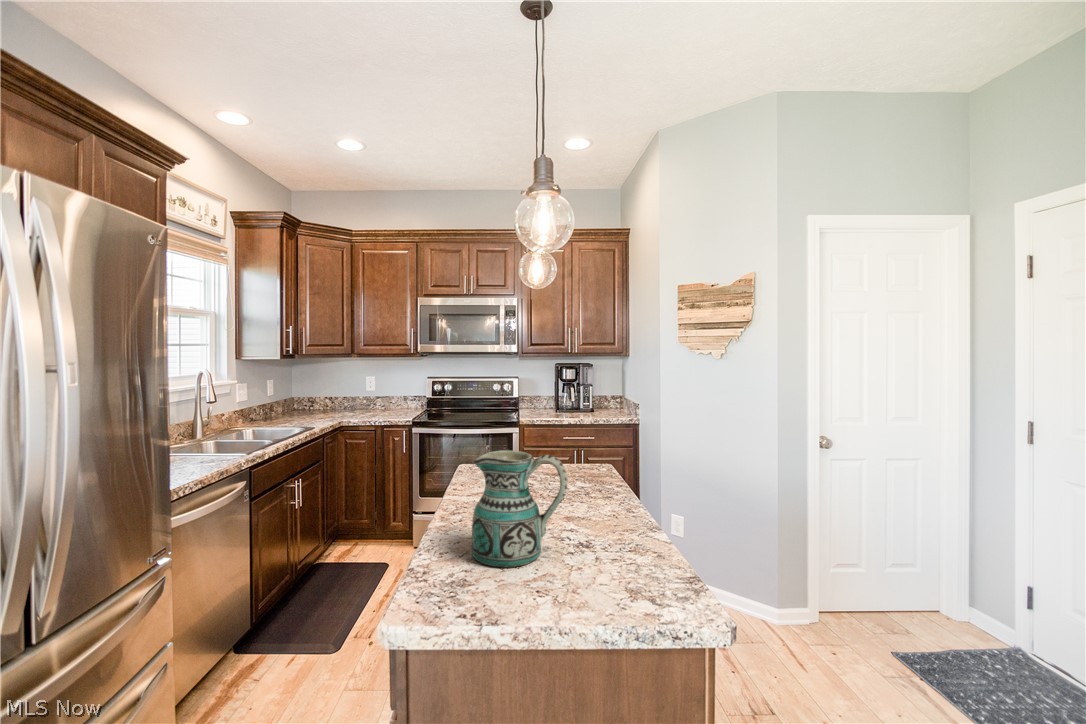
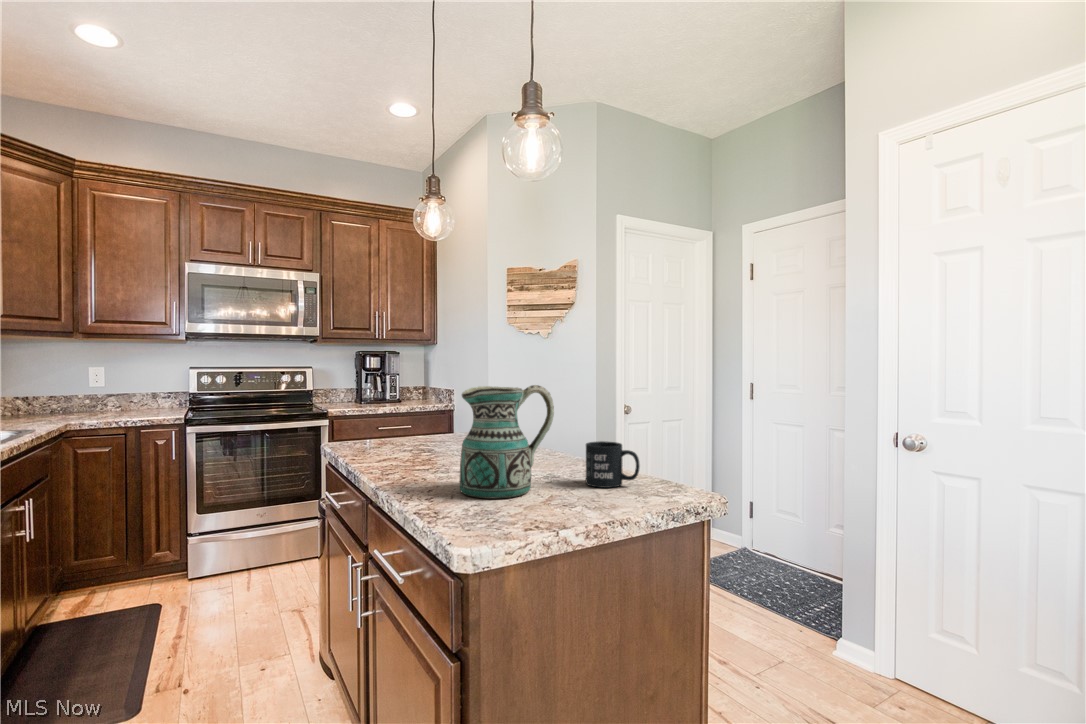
mug: none [600,518,652,574] -> present [586,441,640,488]

